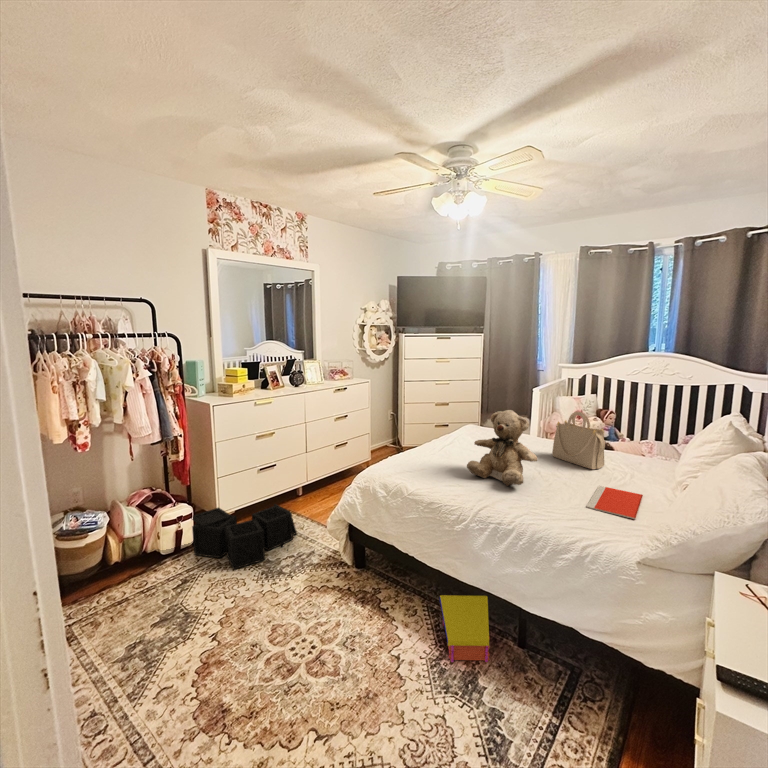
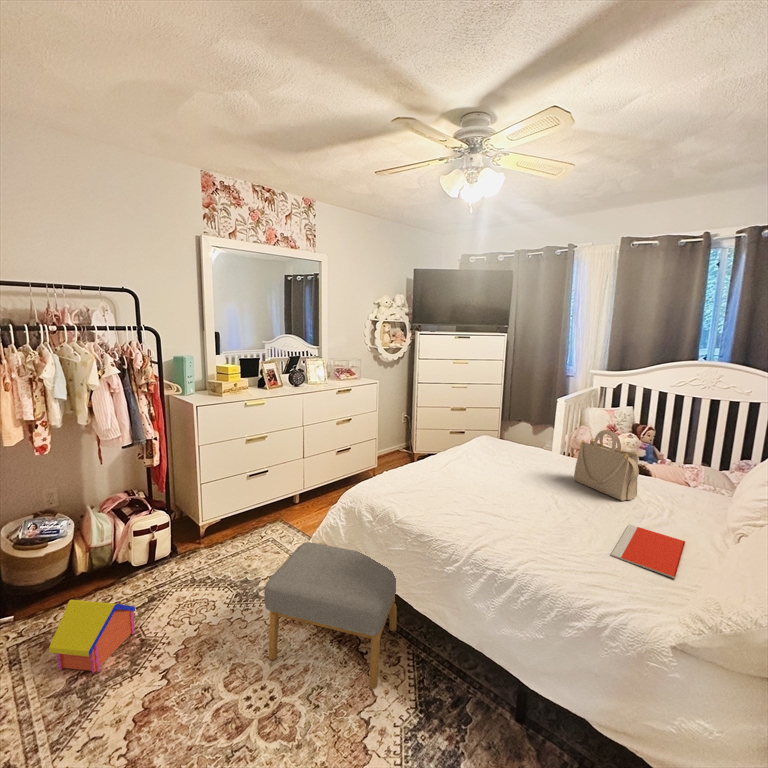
teddy bear: present [467,410,537,486] -> none [468,427,553,519]
storage bin: present [191,504,297,569] -> none [168,513,284,588]
footstool: none [300,520,413,634] -> present [264,542,397,689]
toy house: present [440,595,490,662] -> present [49,600,135,673]

